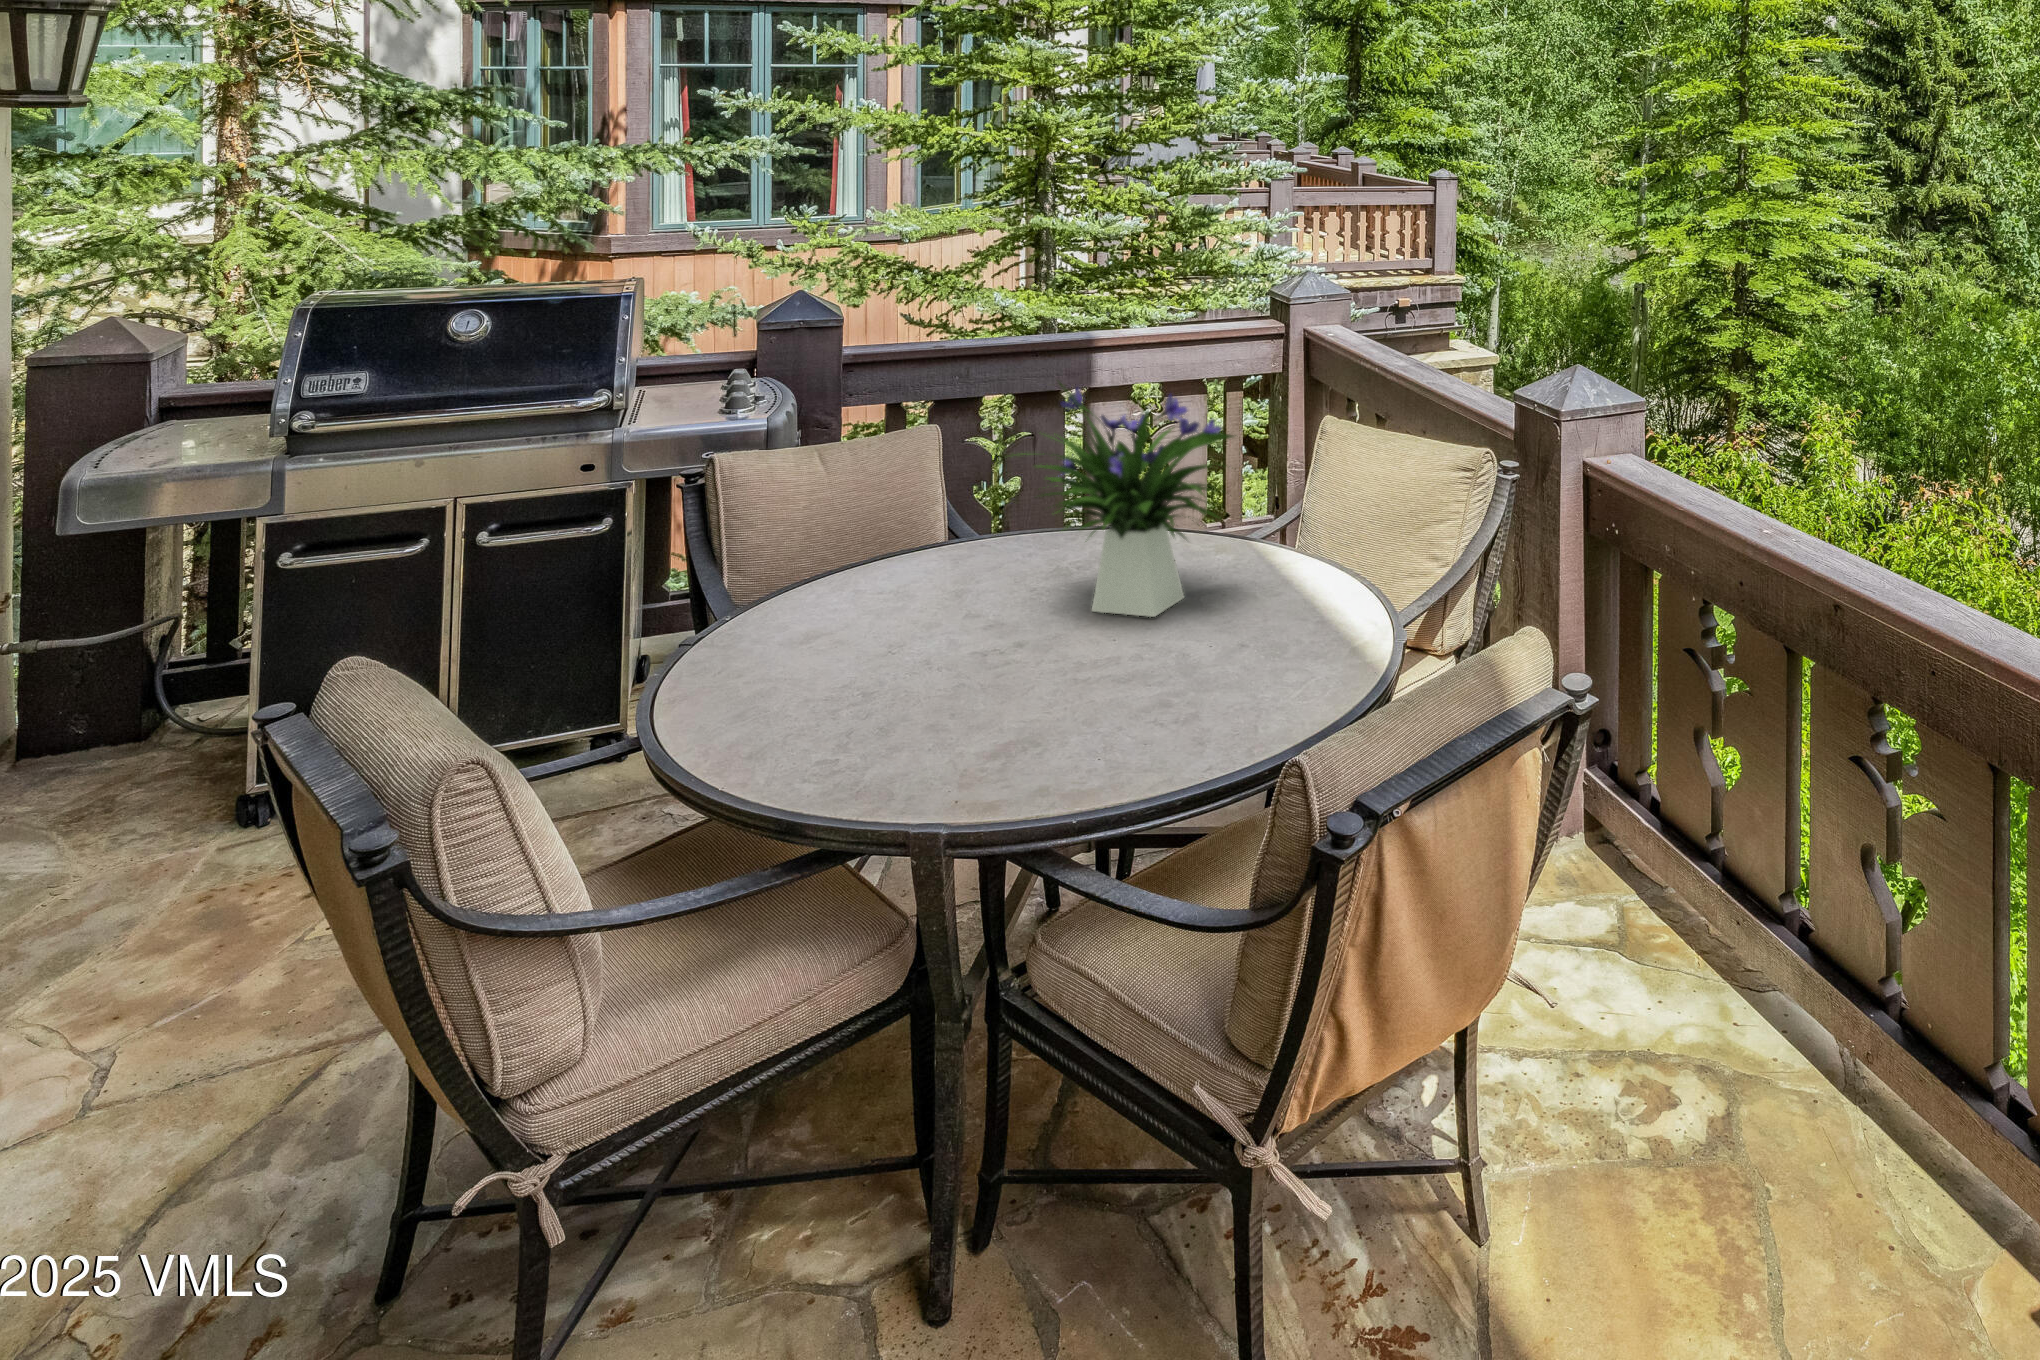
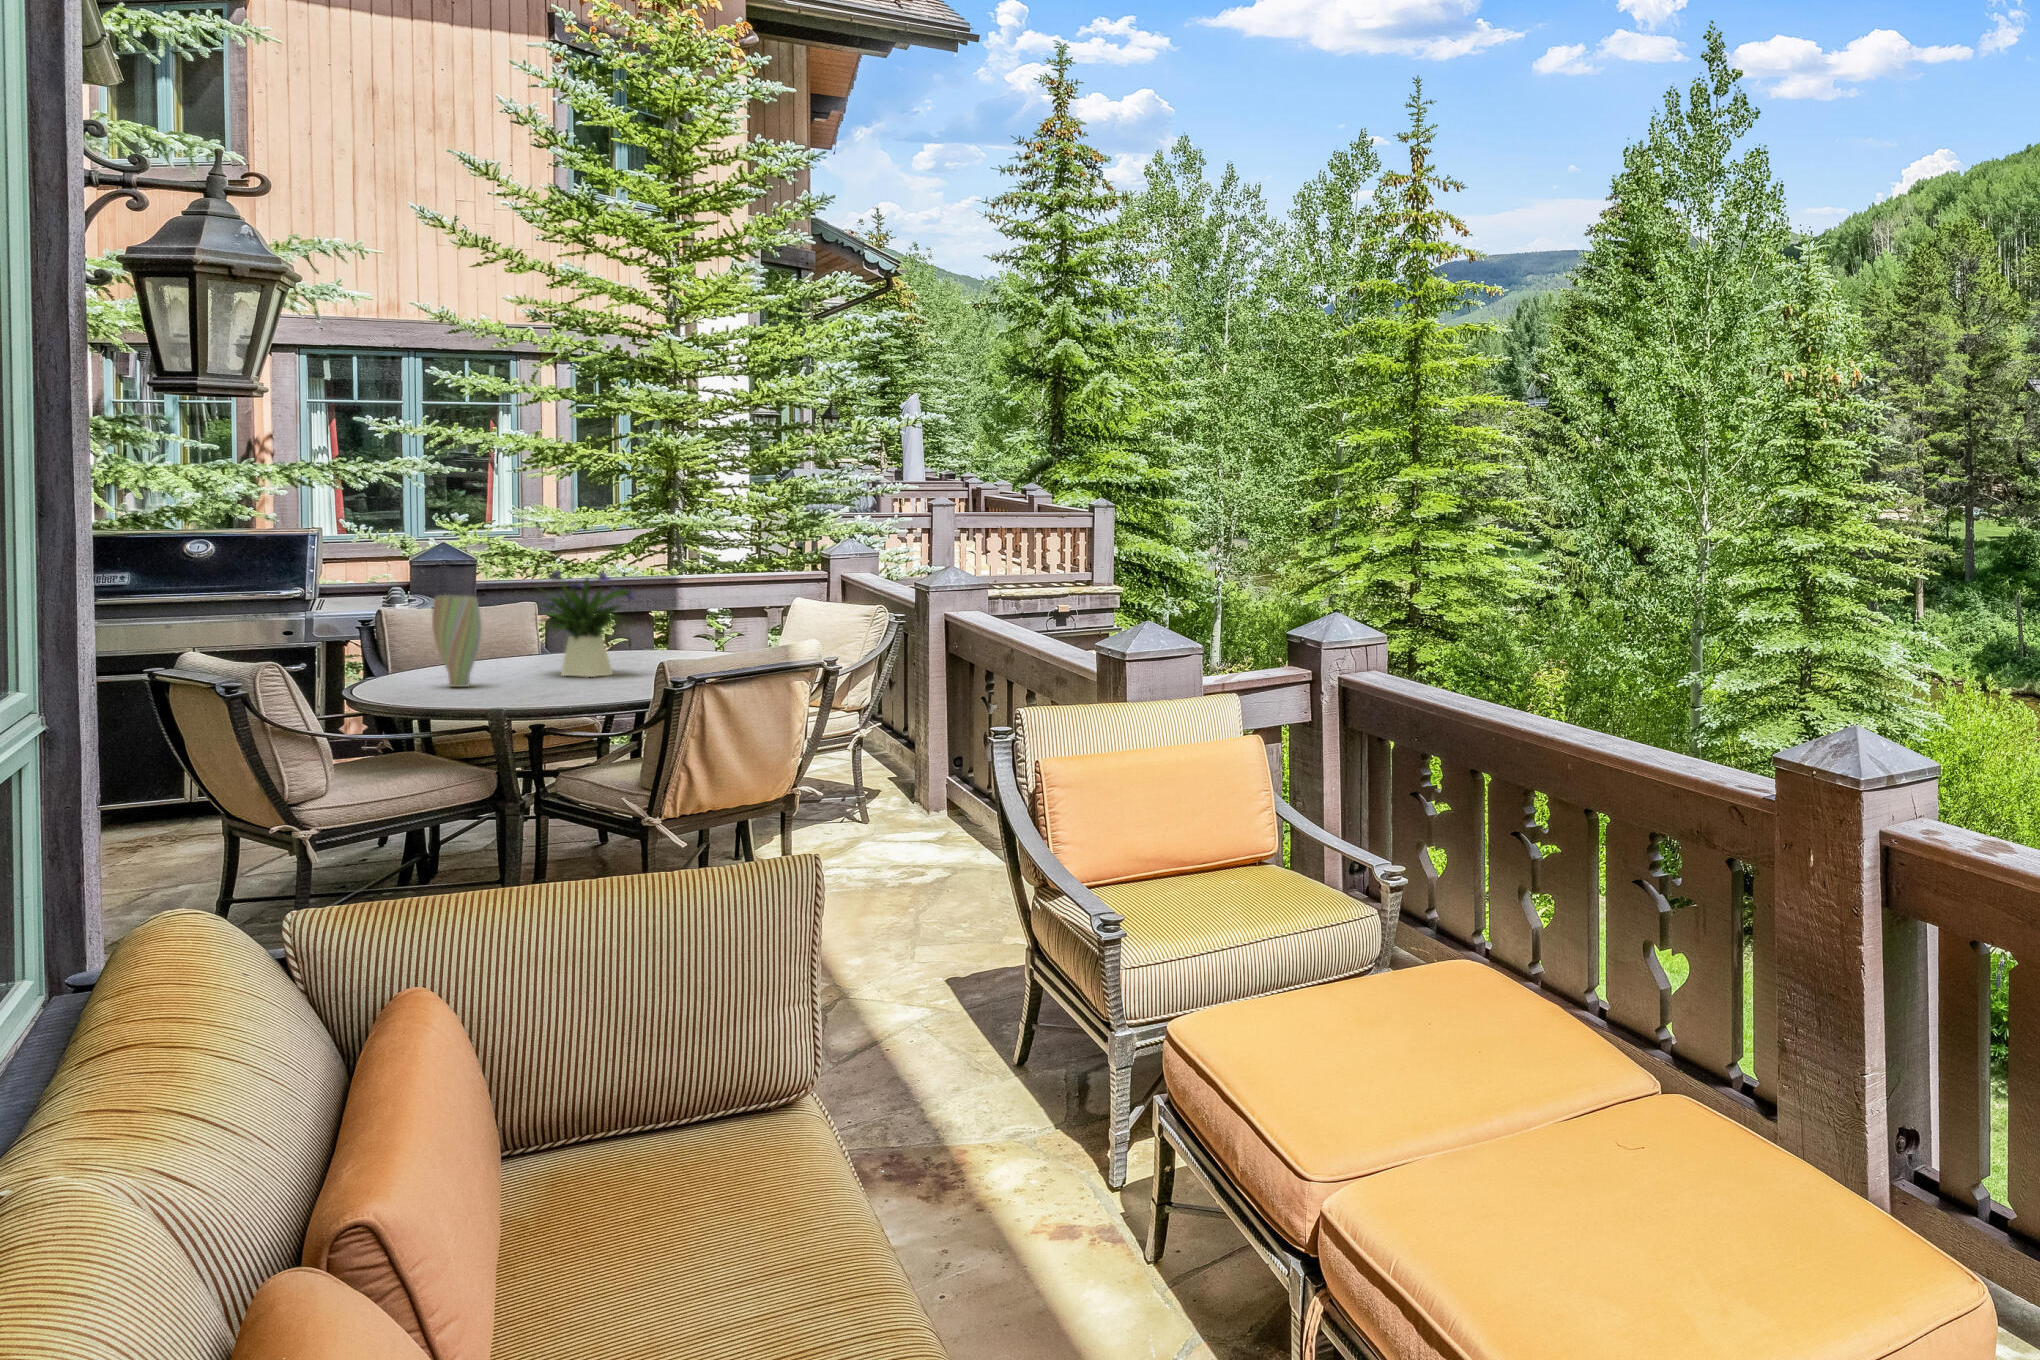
vase: none [858,488,959,701] -> present [432,595,482,687]

